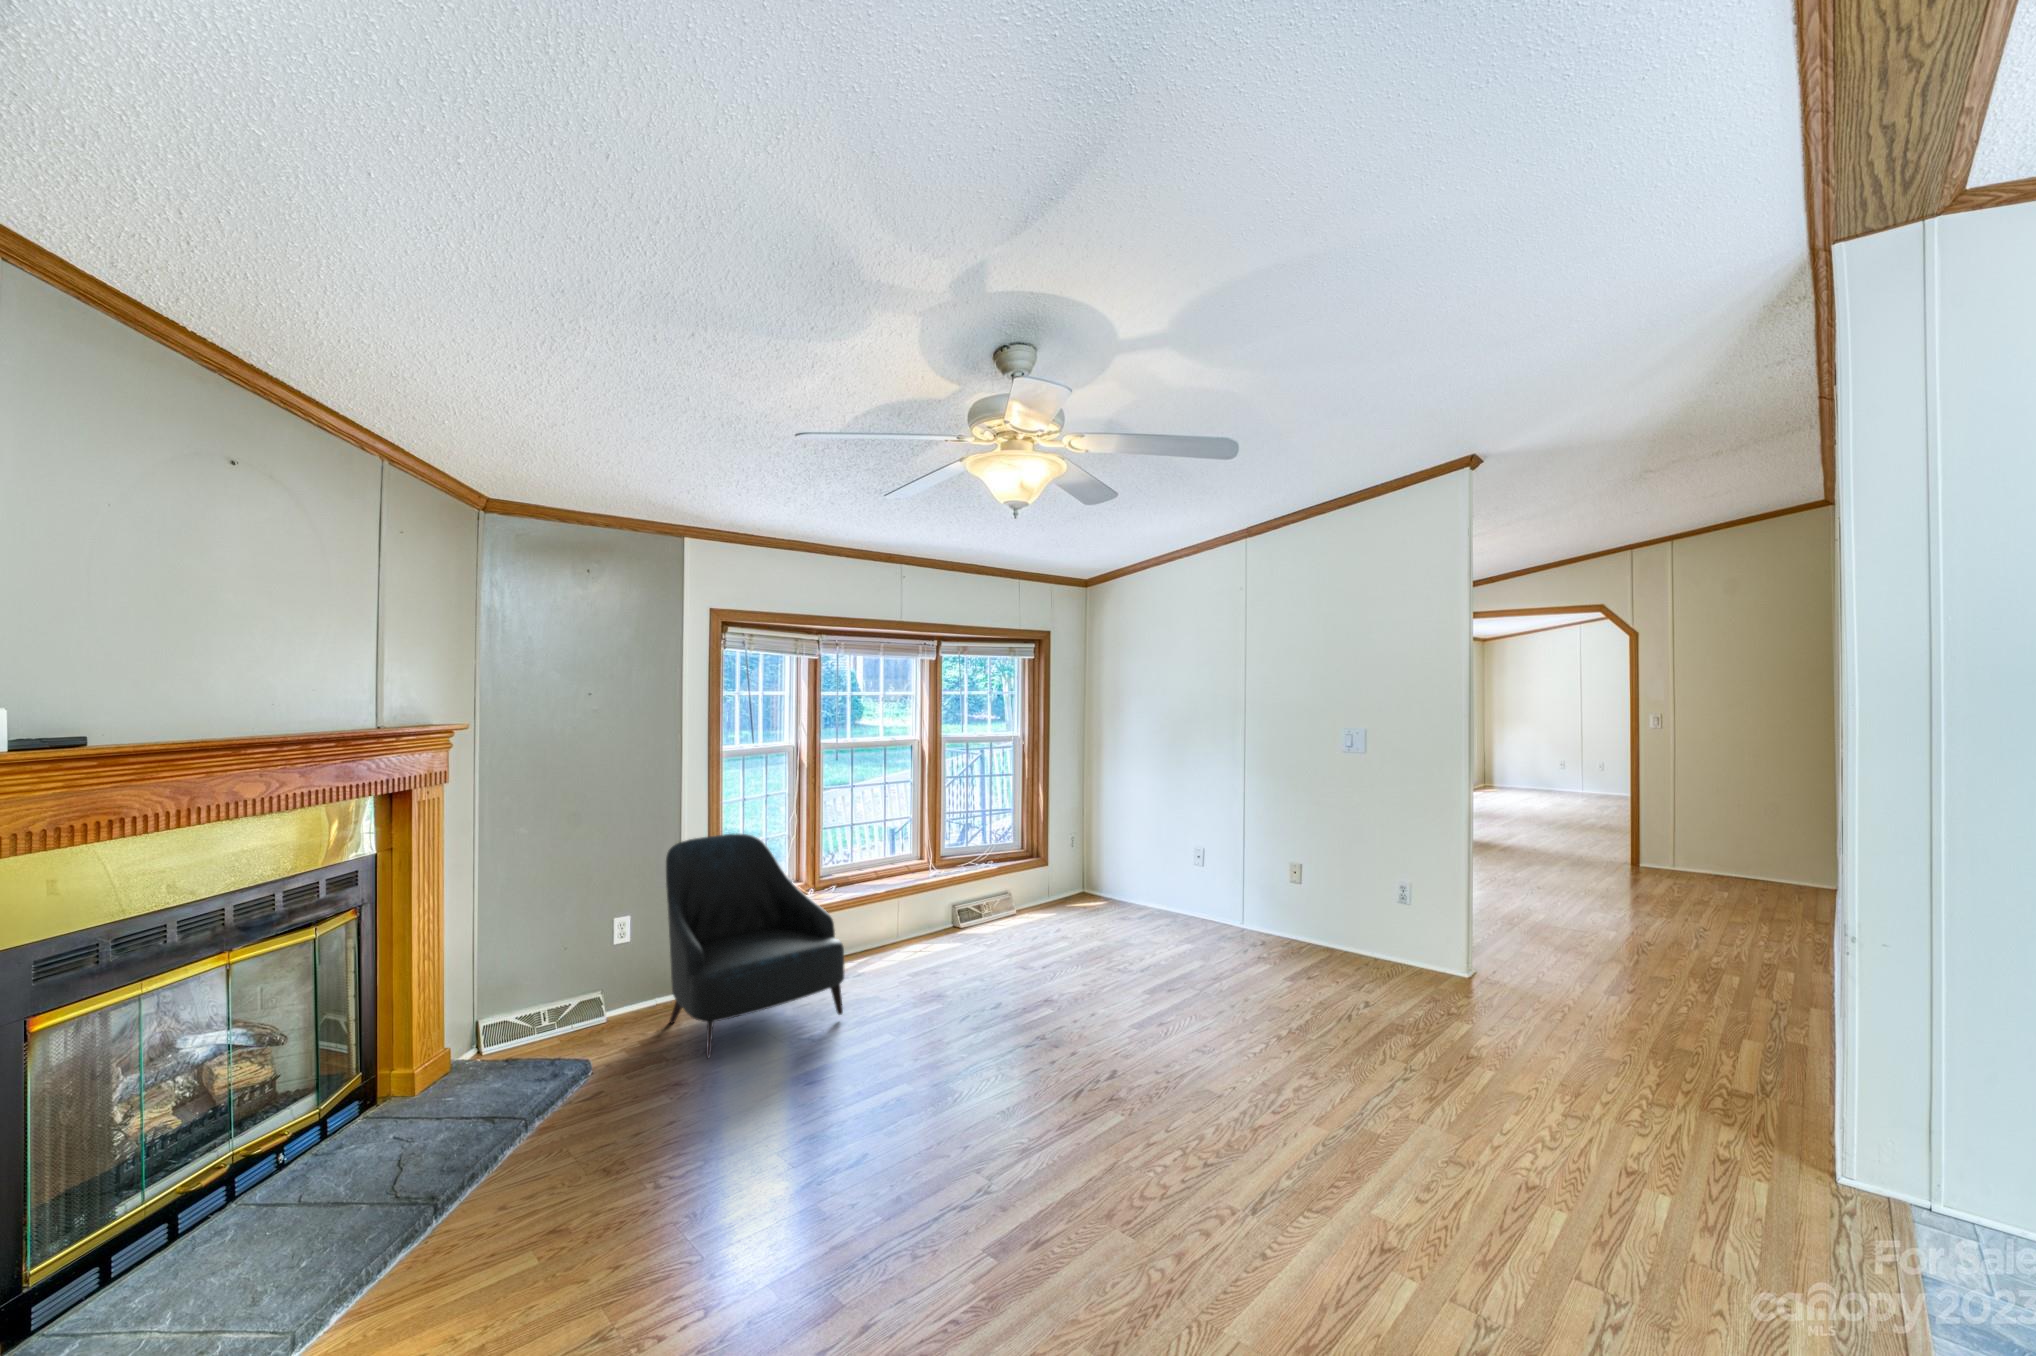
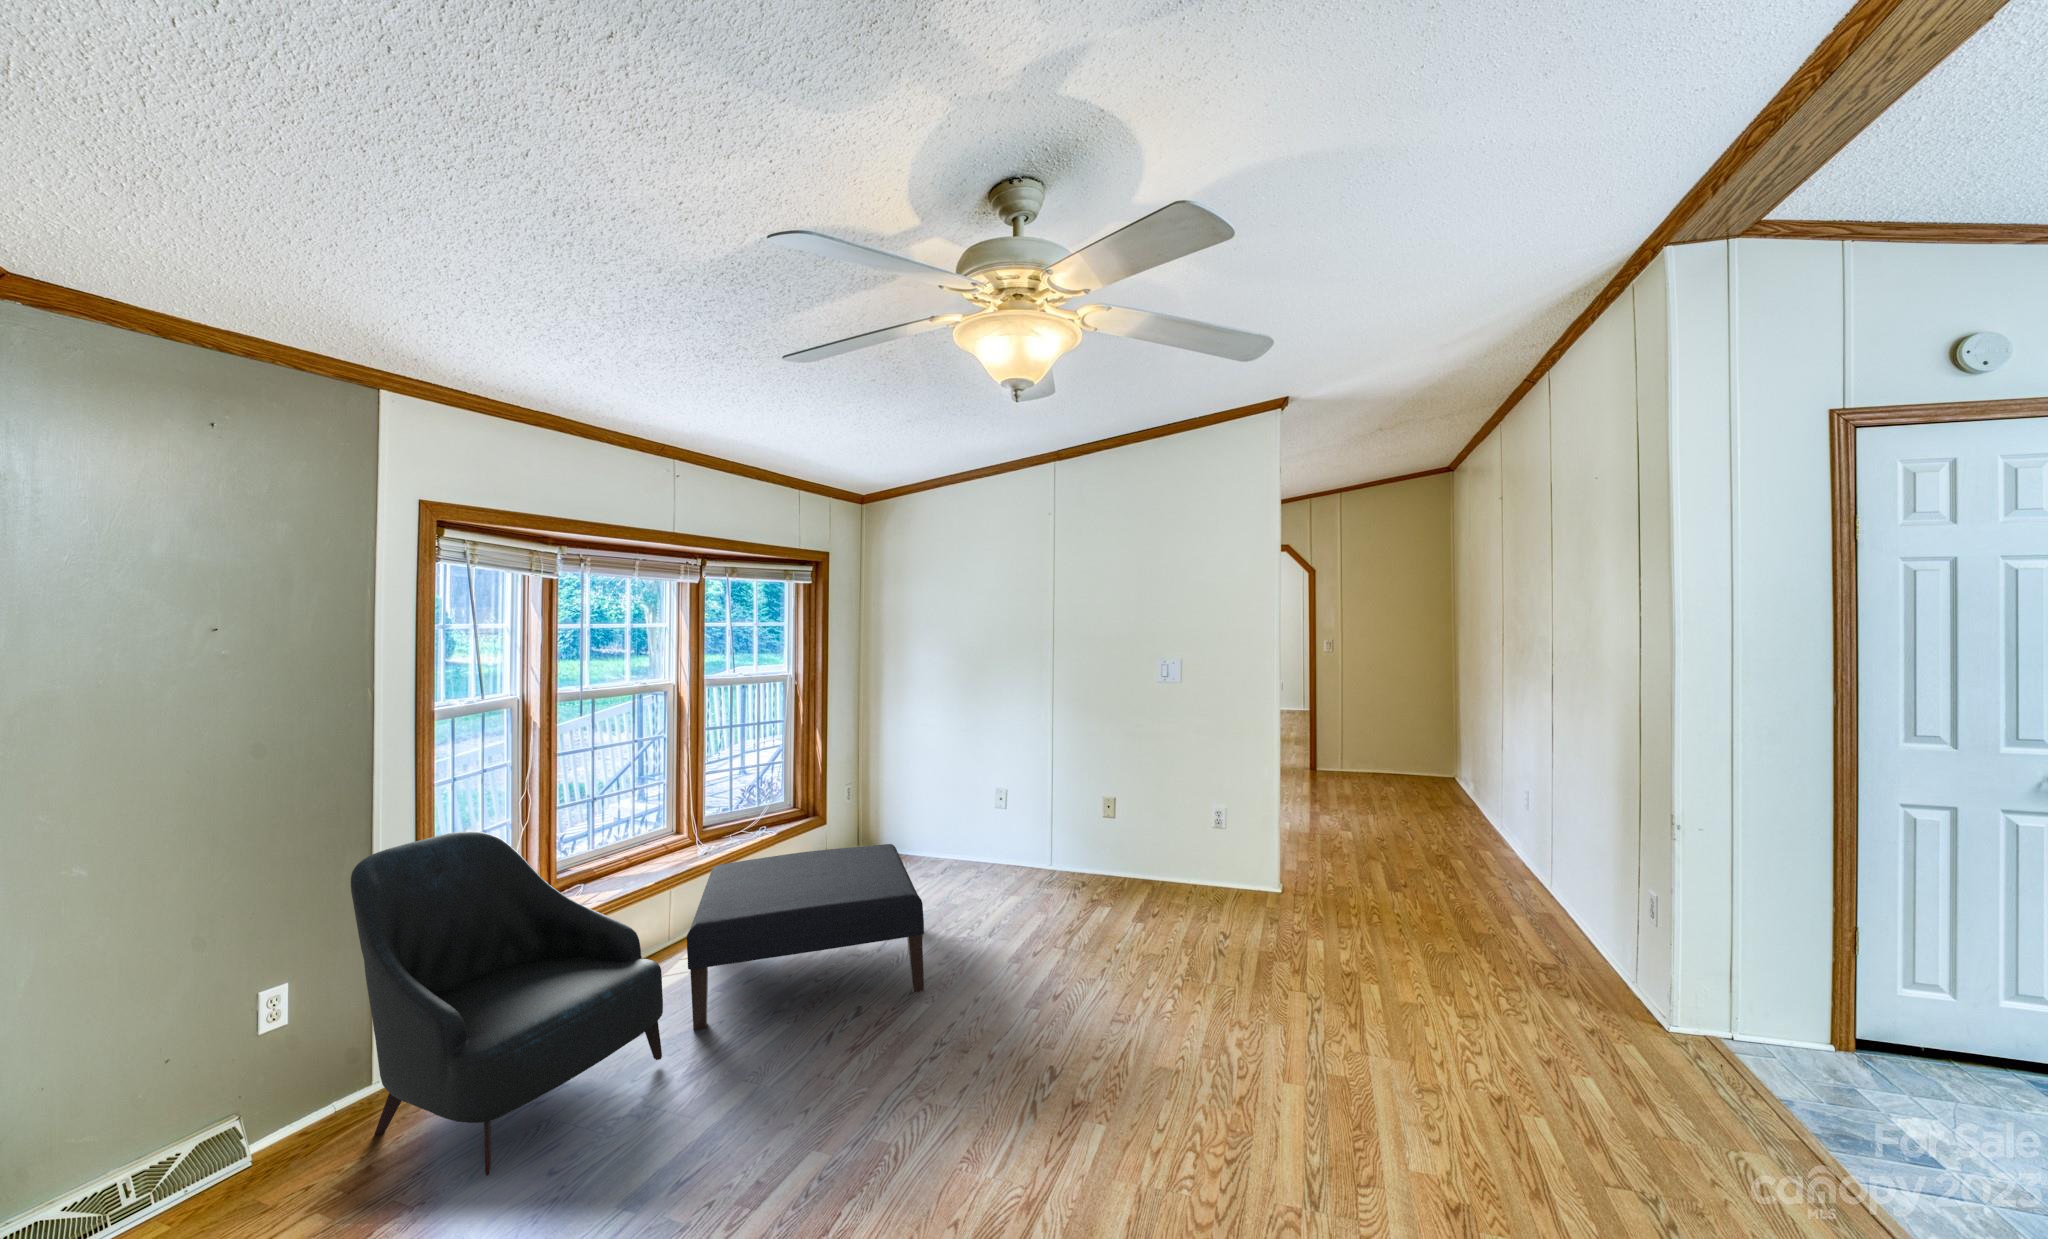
ottoman: none [872,884,1073,1007] -> present [687,844,924,1030]

